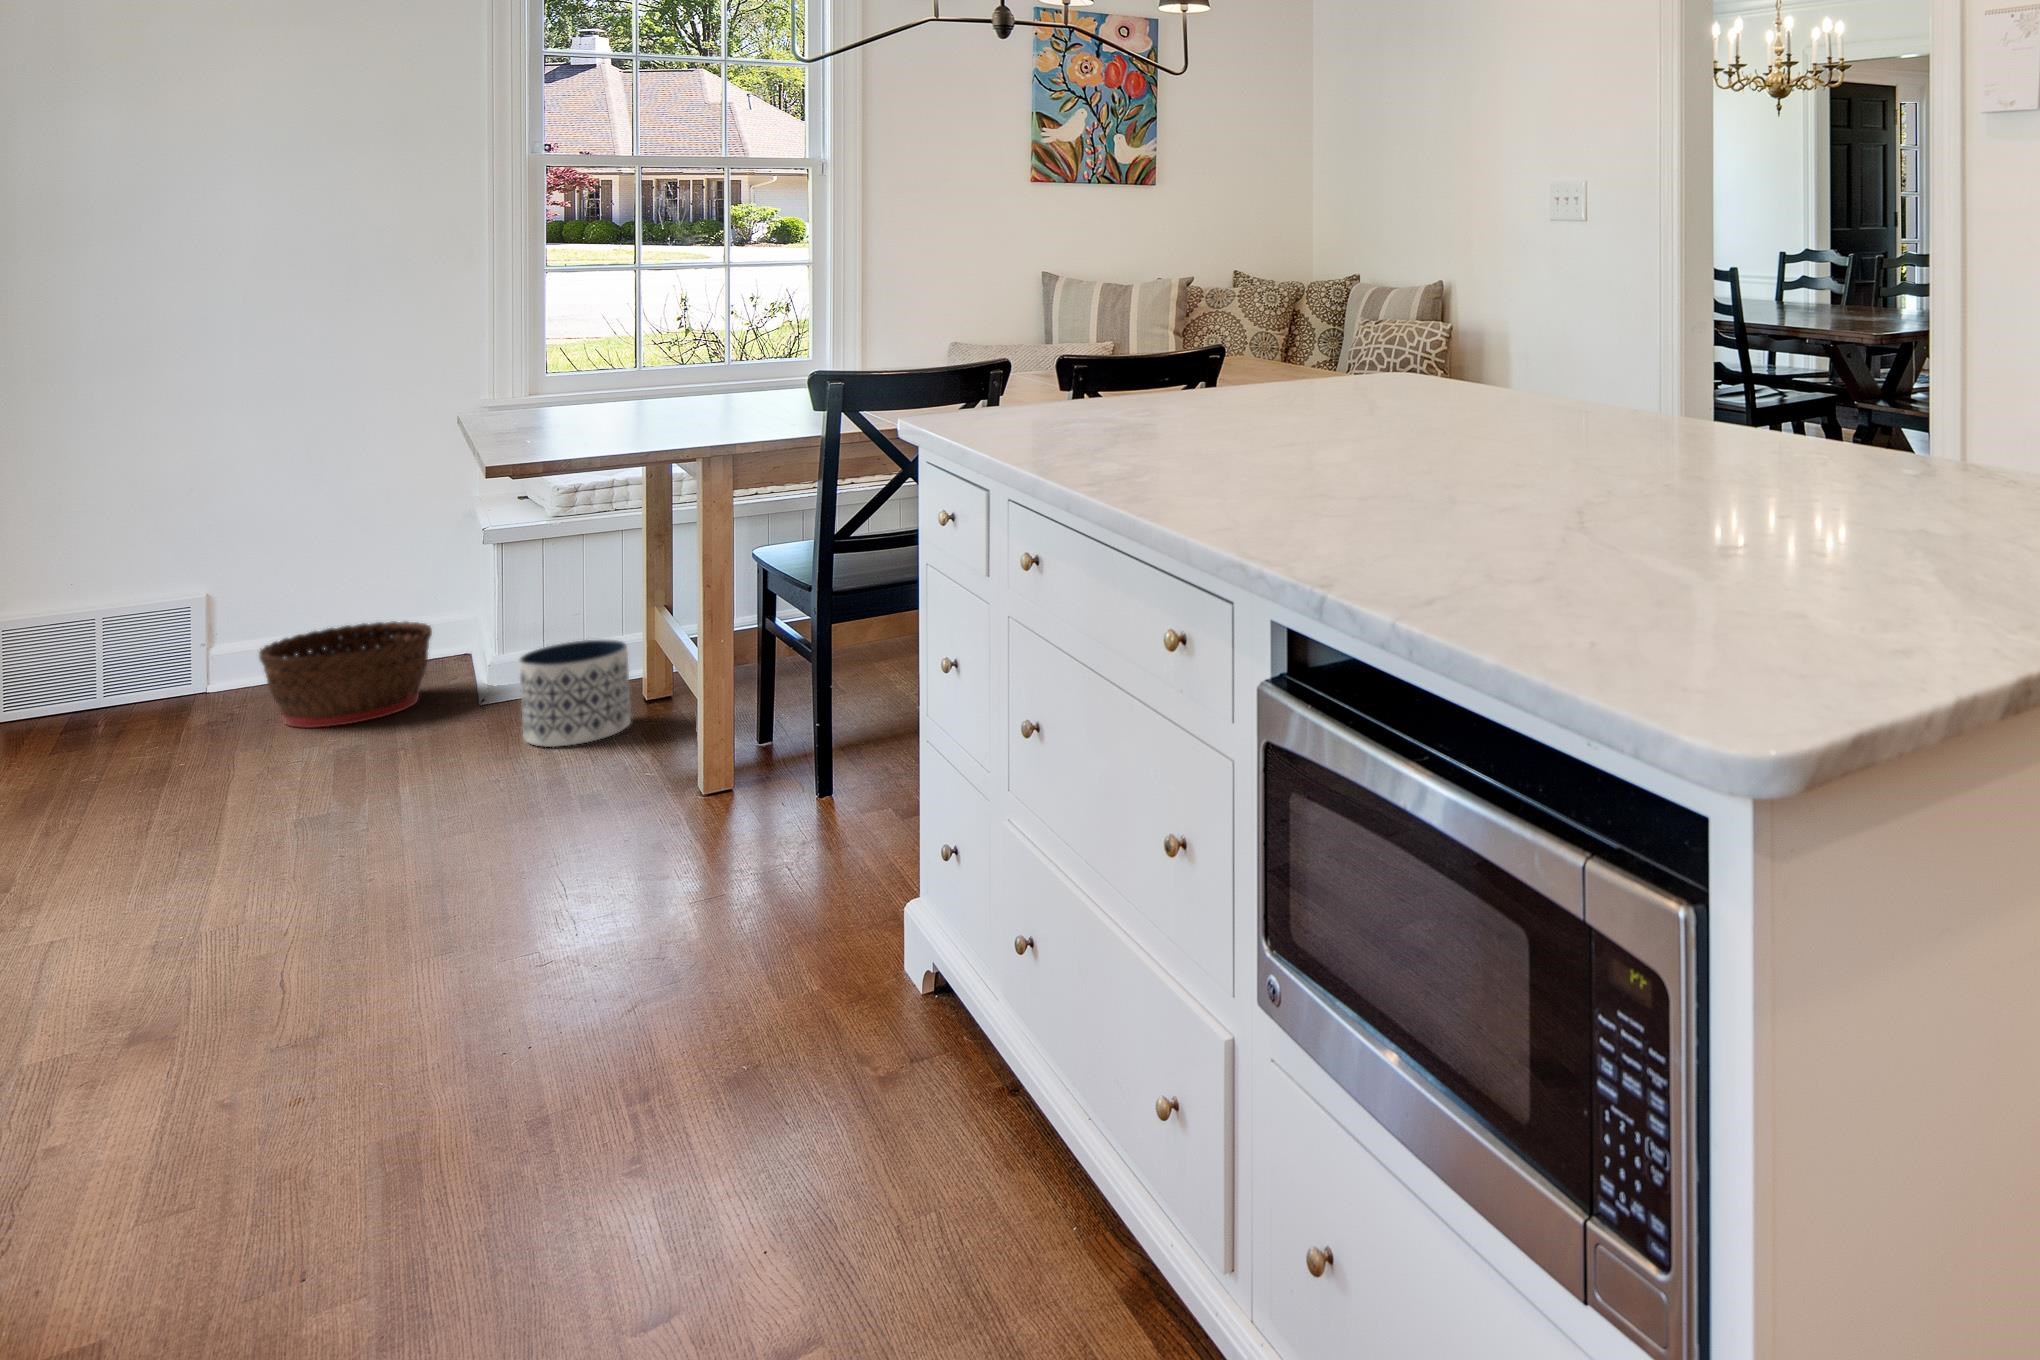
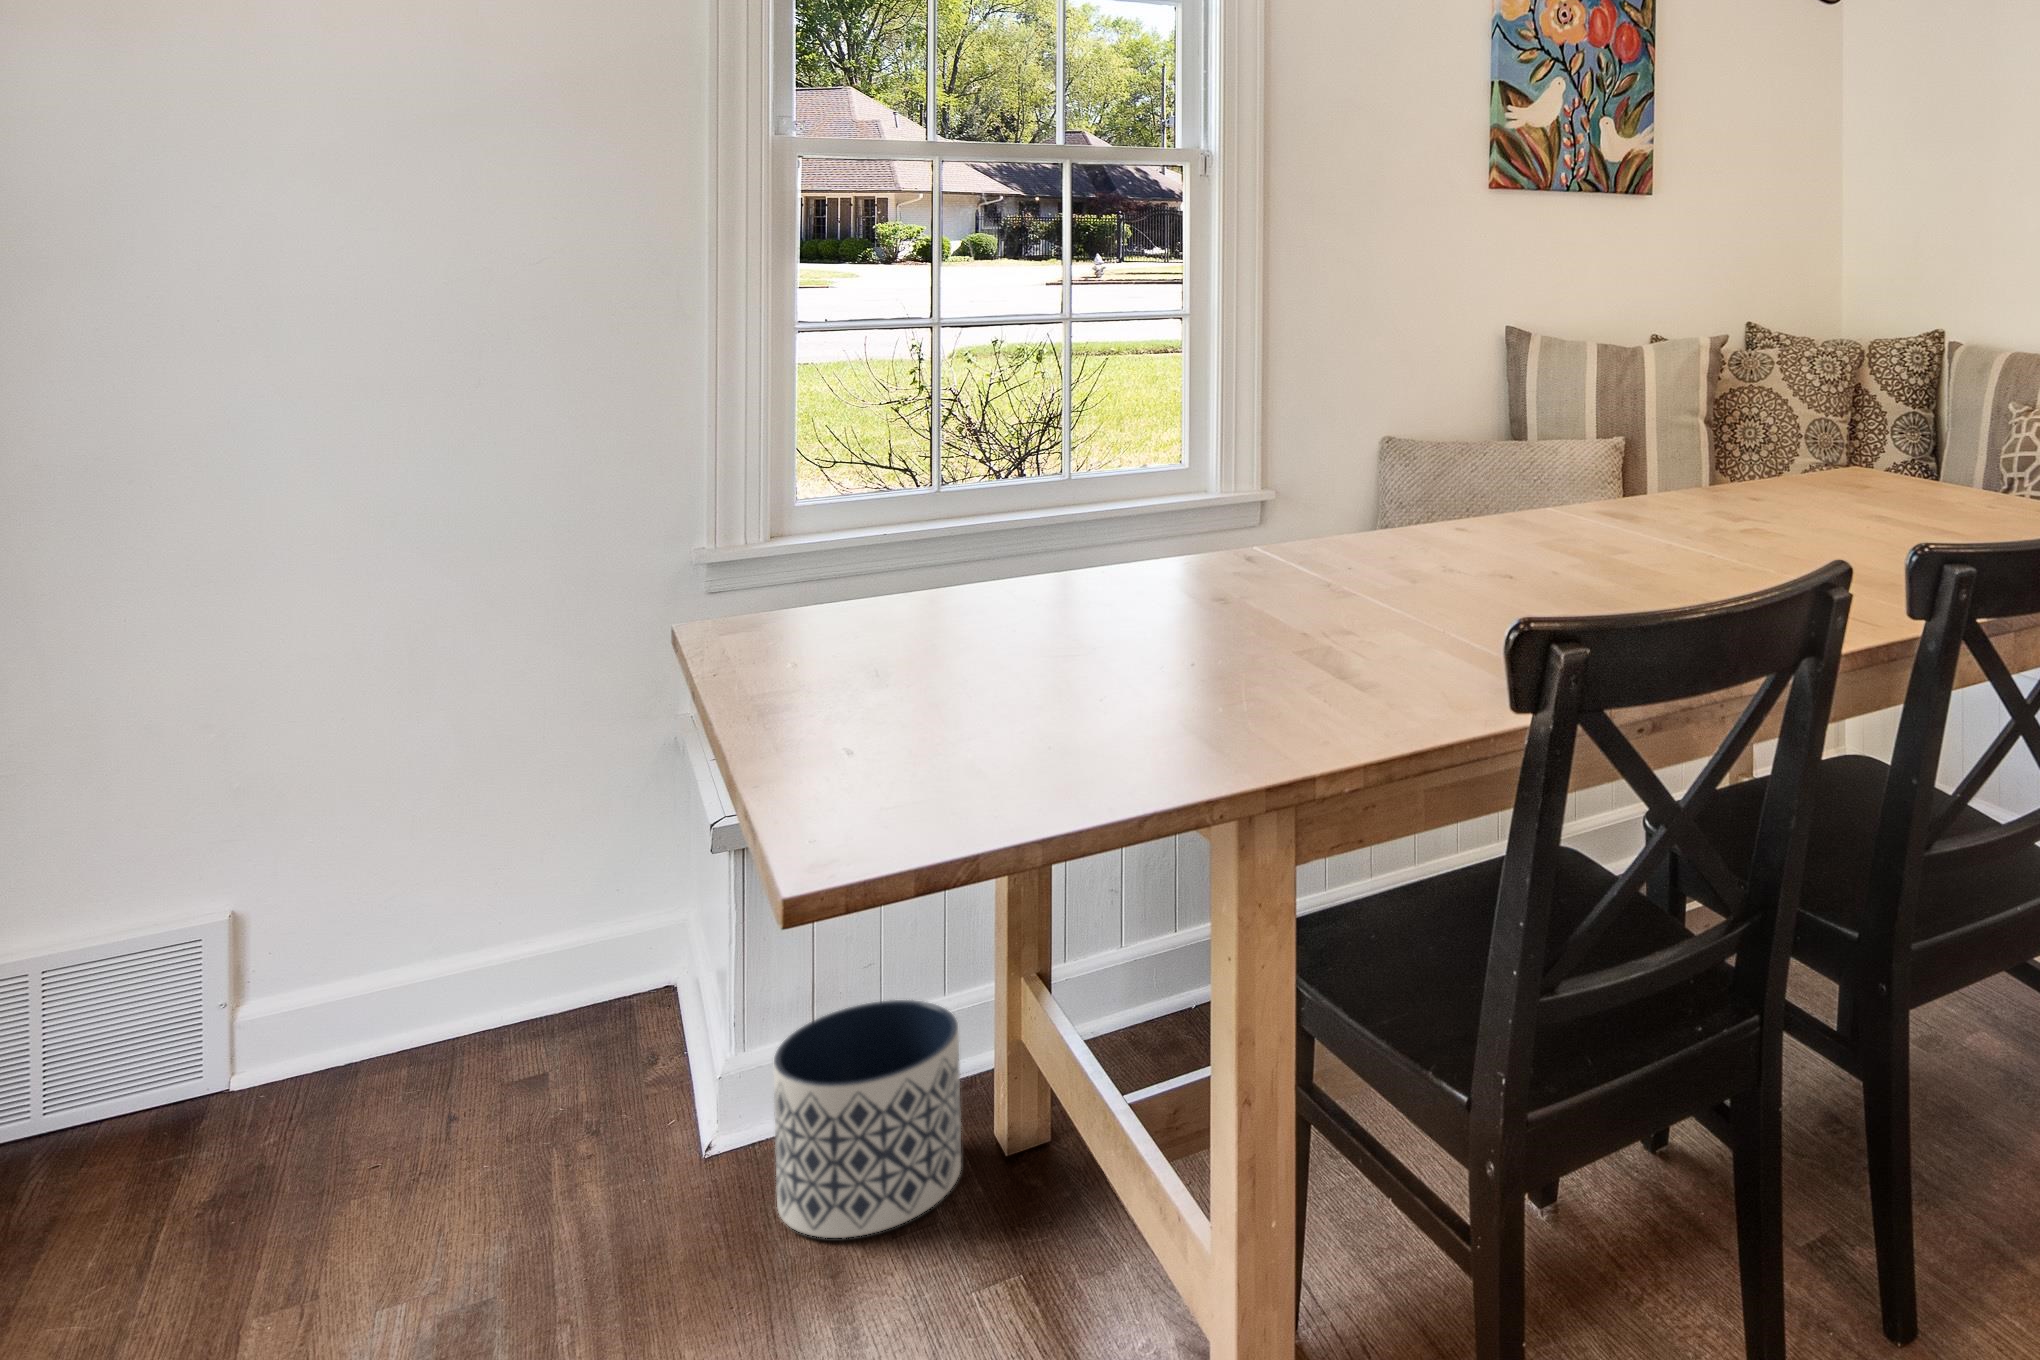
basket: present [259,621,432,728] -> none [332,913,620,1139]

